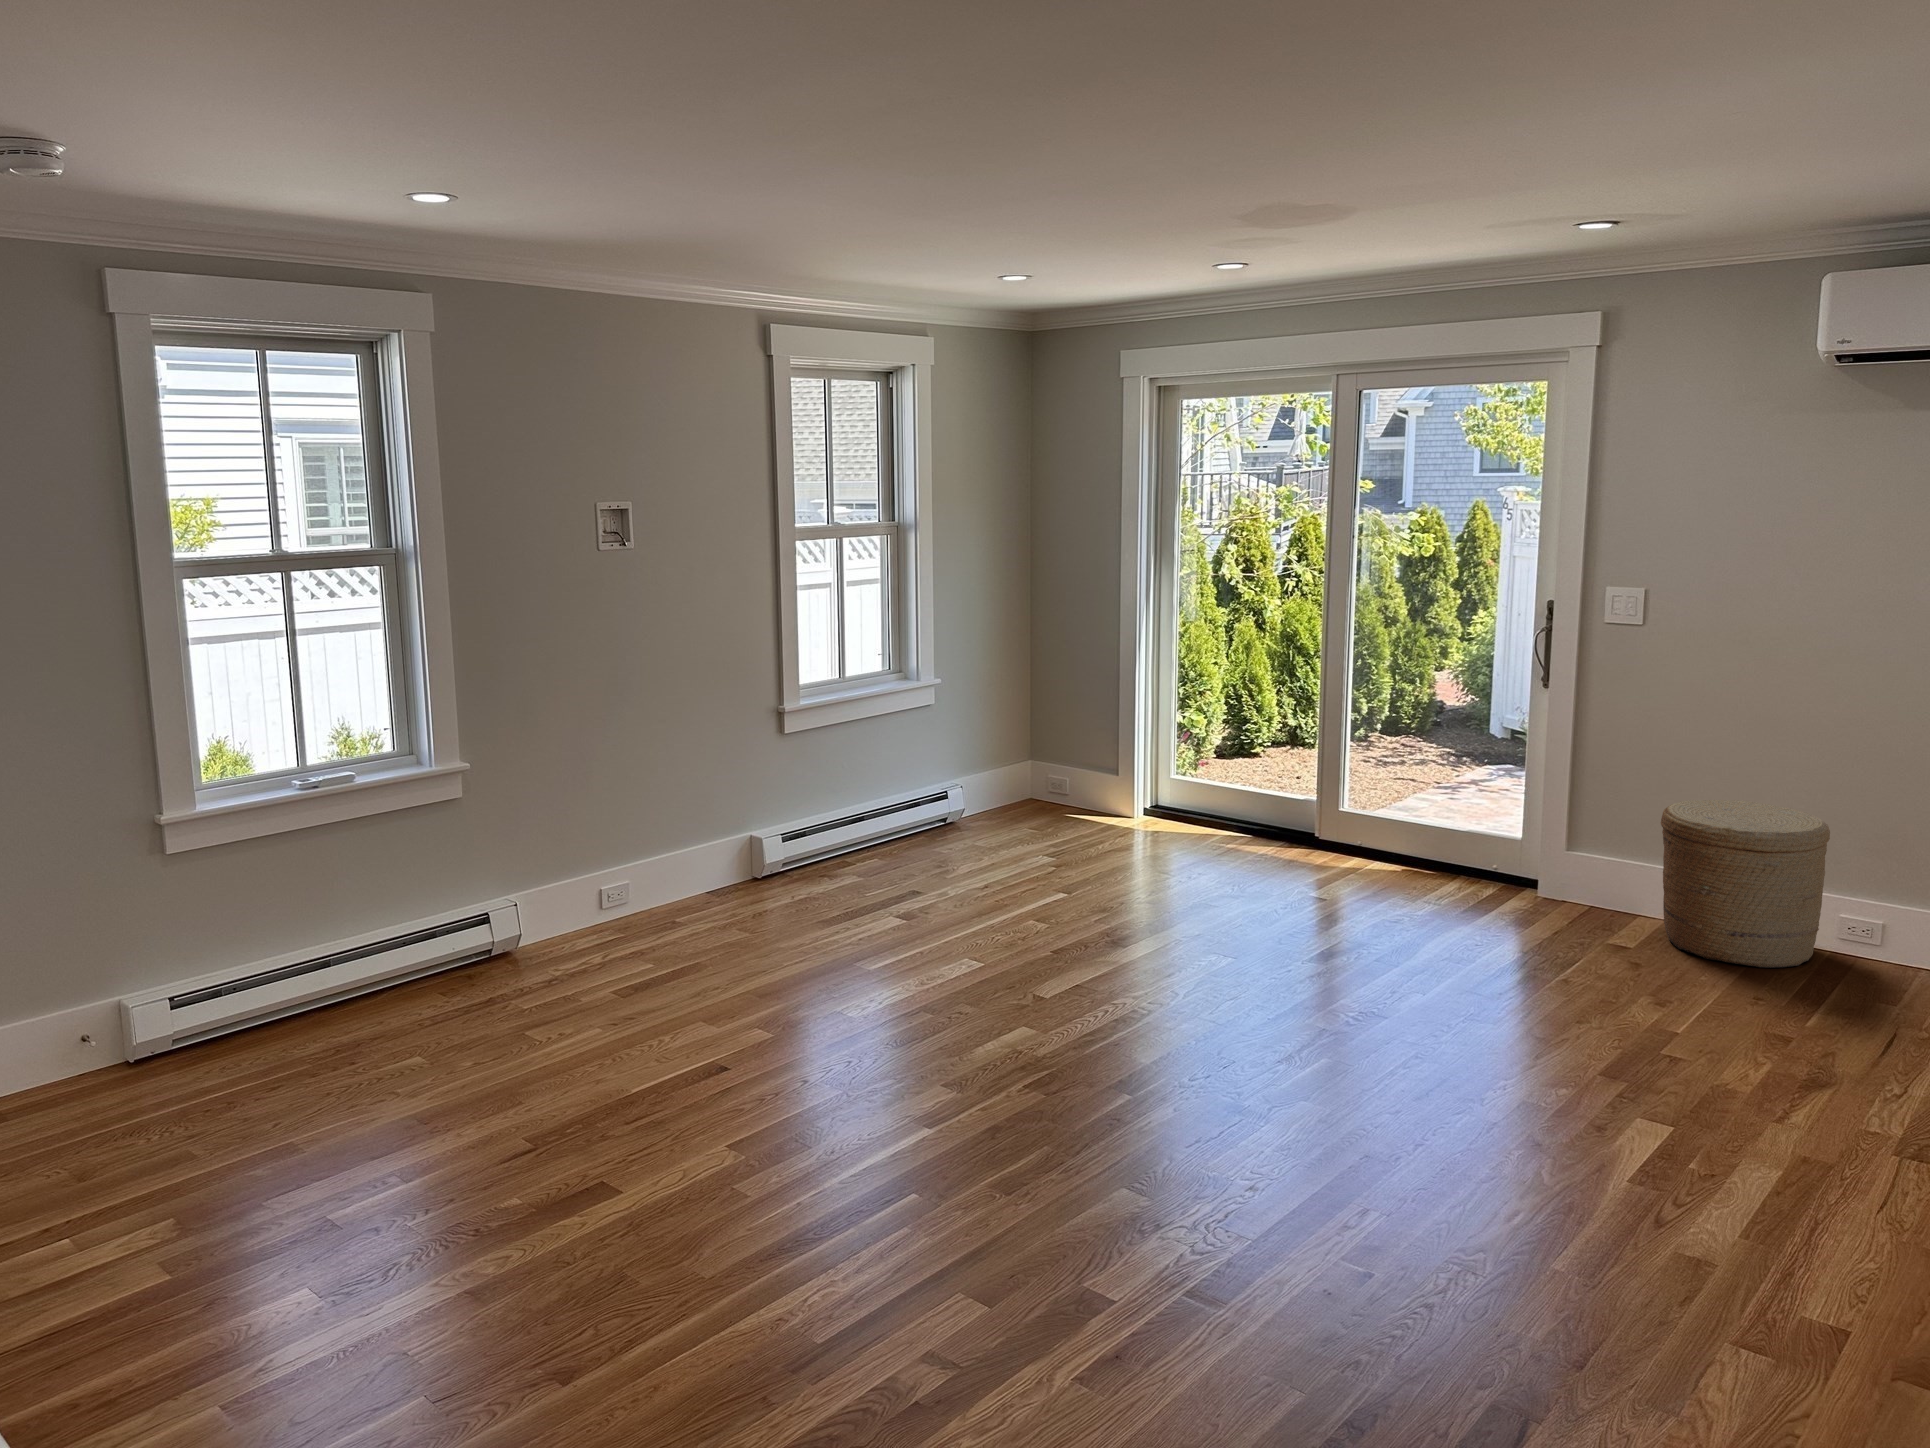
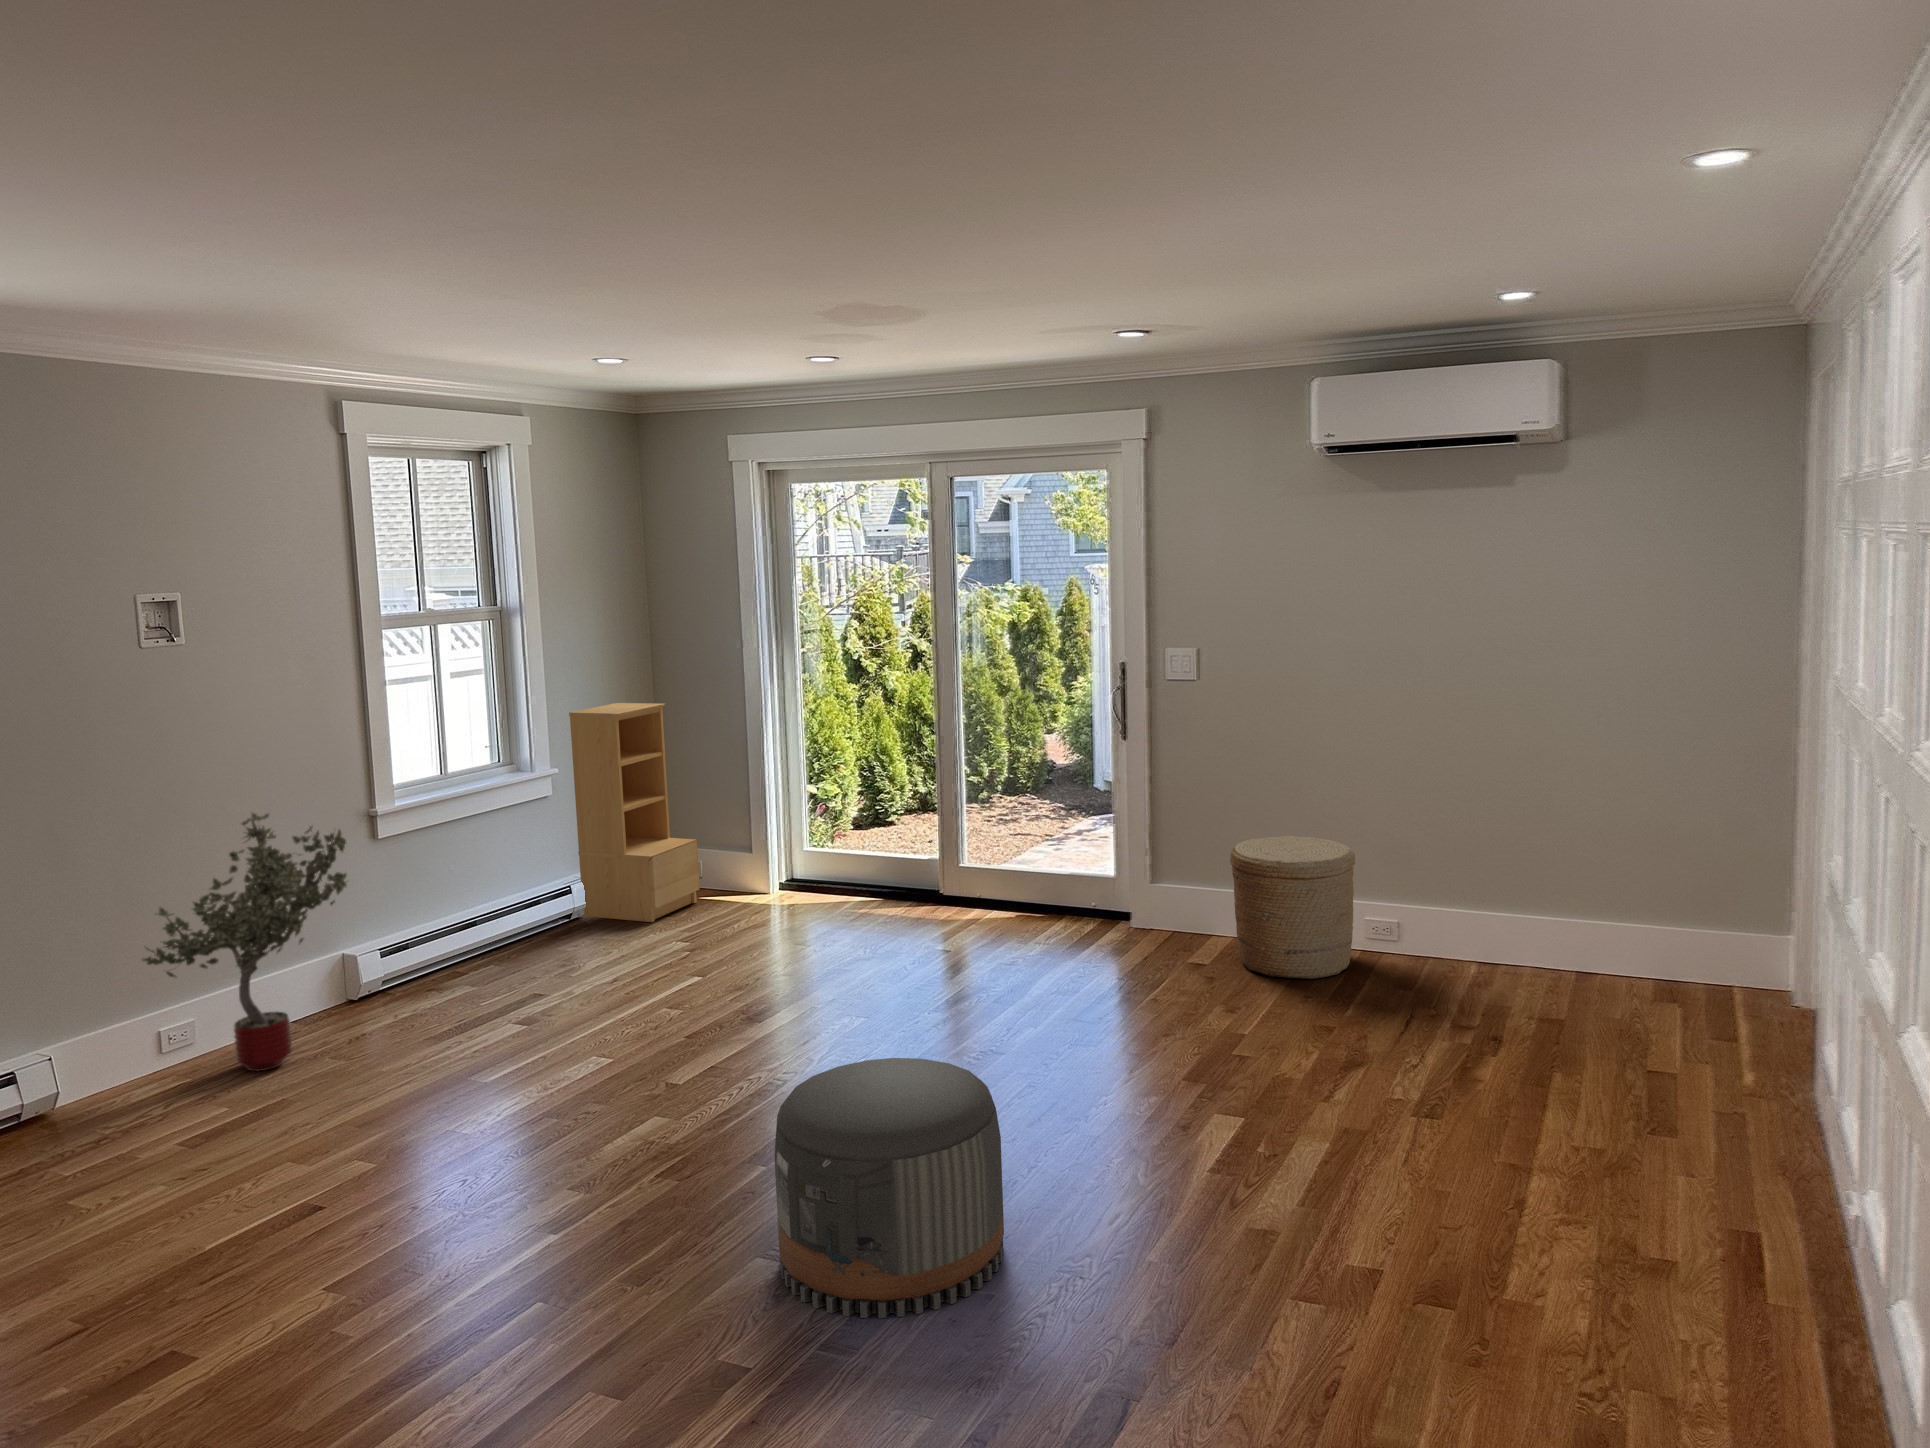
bookshelf: none [950,621,1064,832] -> present [569,703,700,922]
potted tree: none [591,702,757,933] -> present [143,813,347,1071]
pouf: none [1147,1002,1395,1284] -> present [775,1058,1004,1318]

